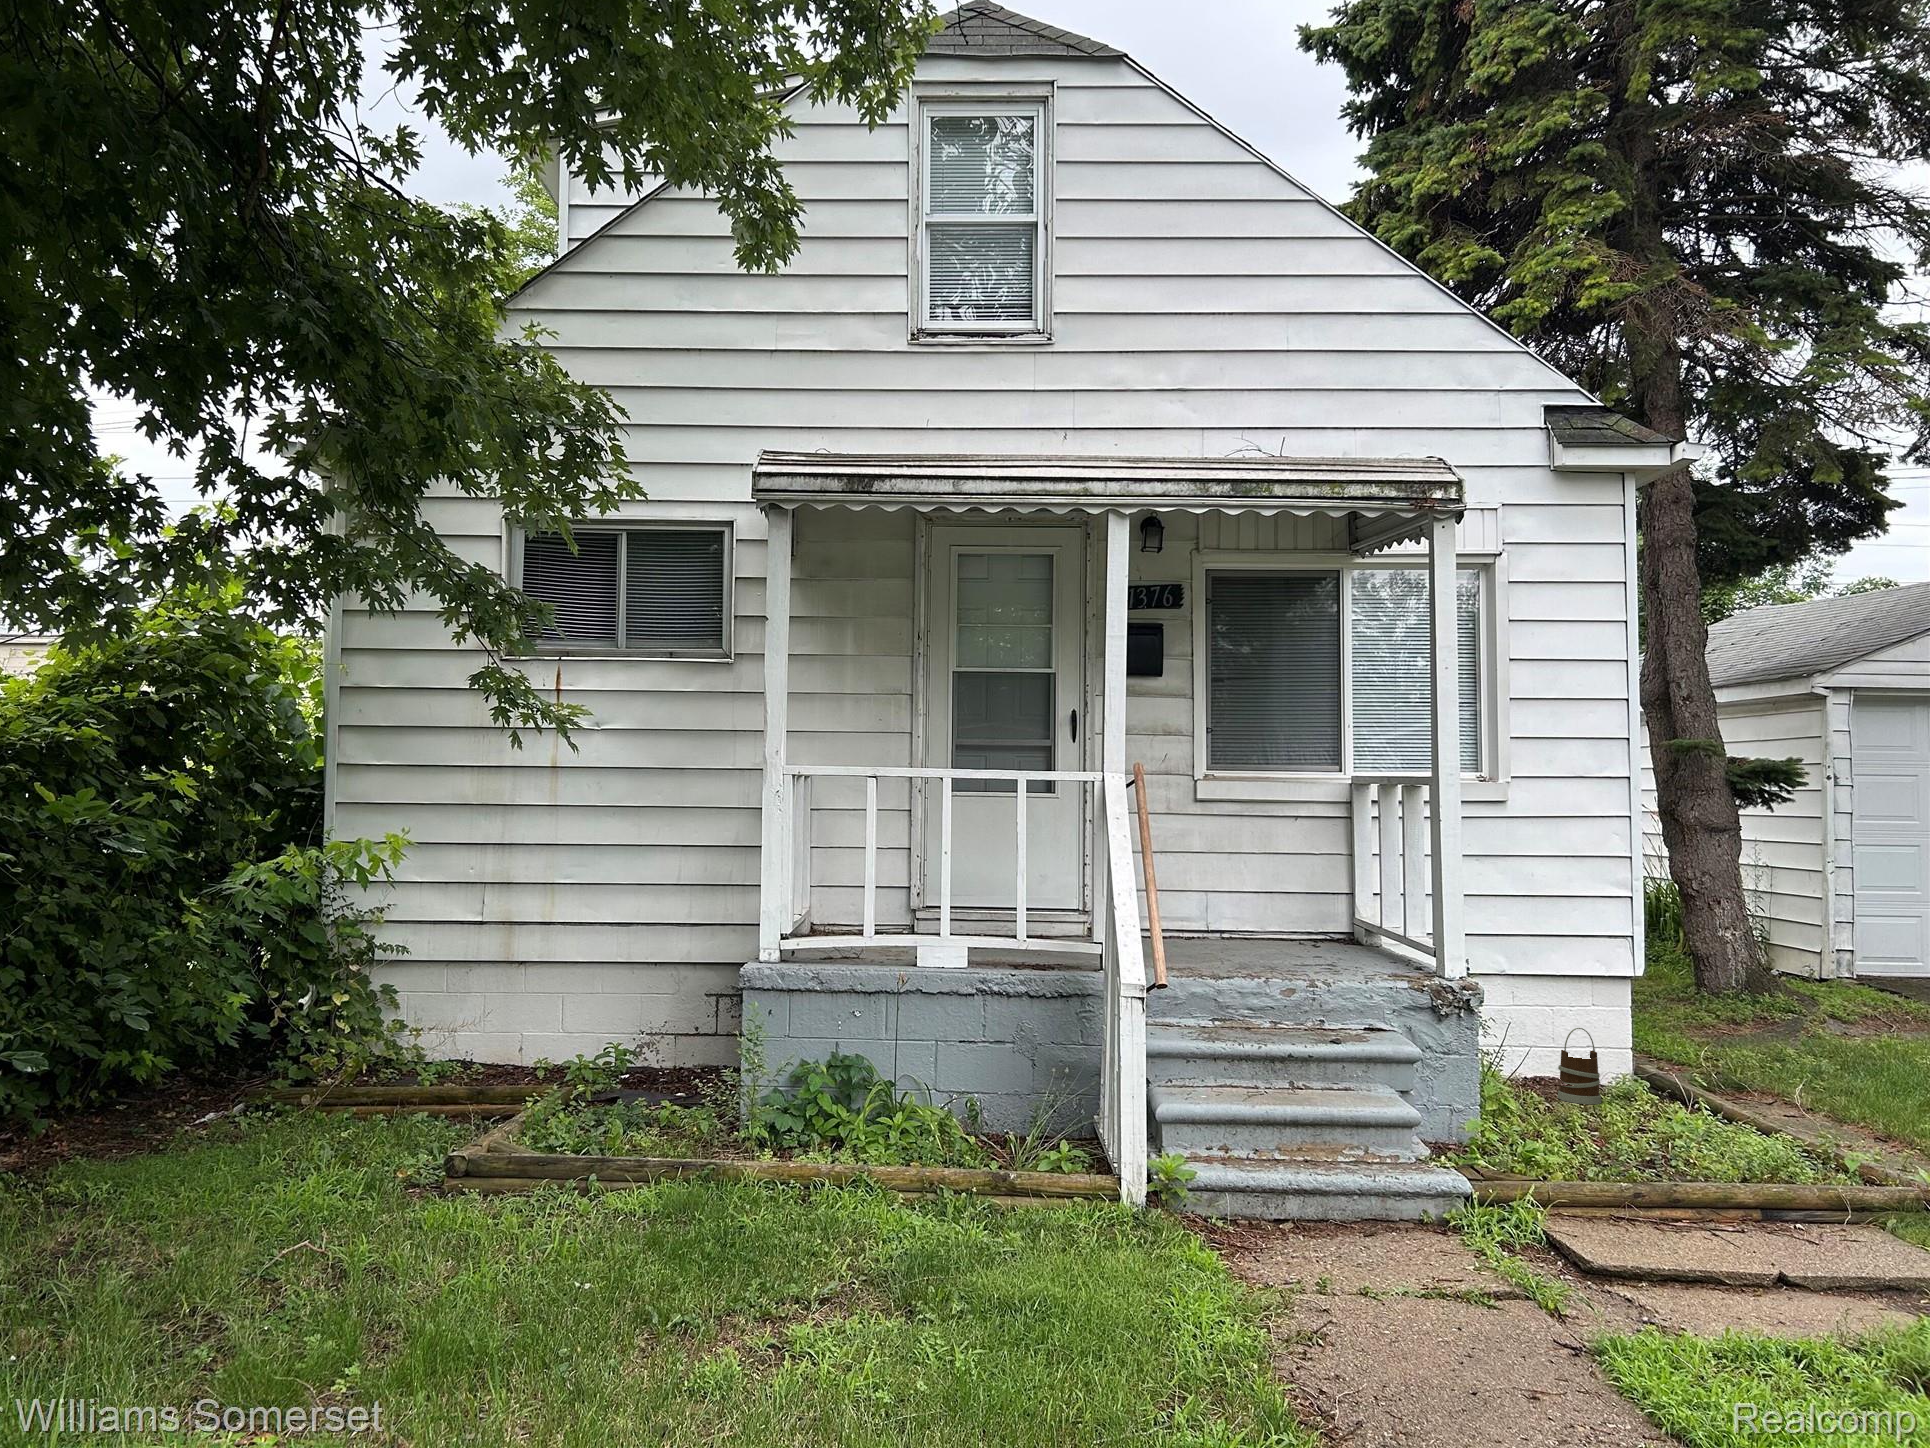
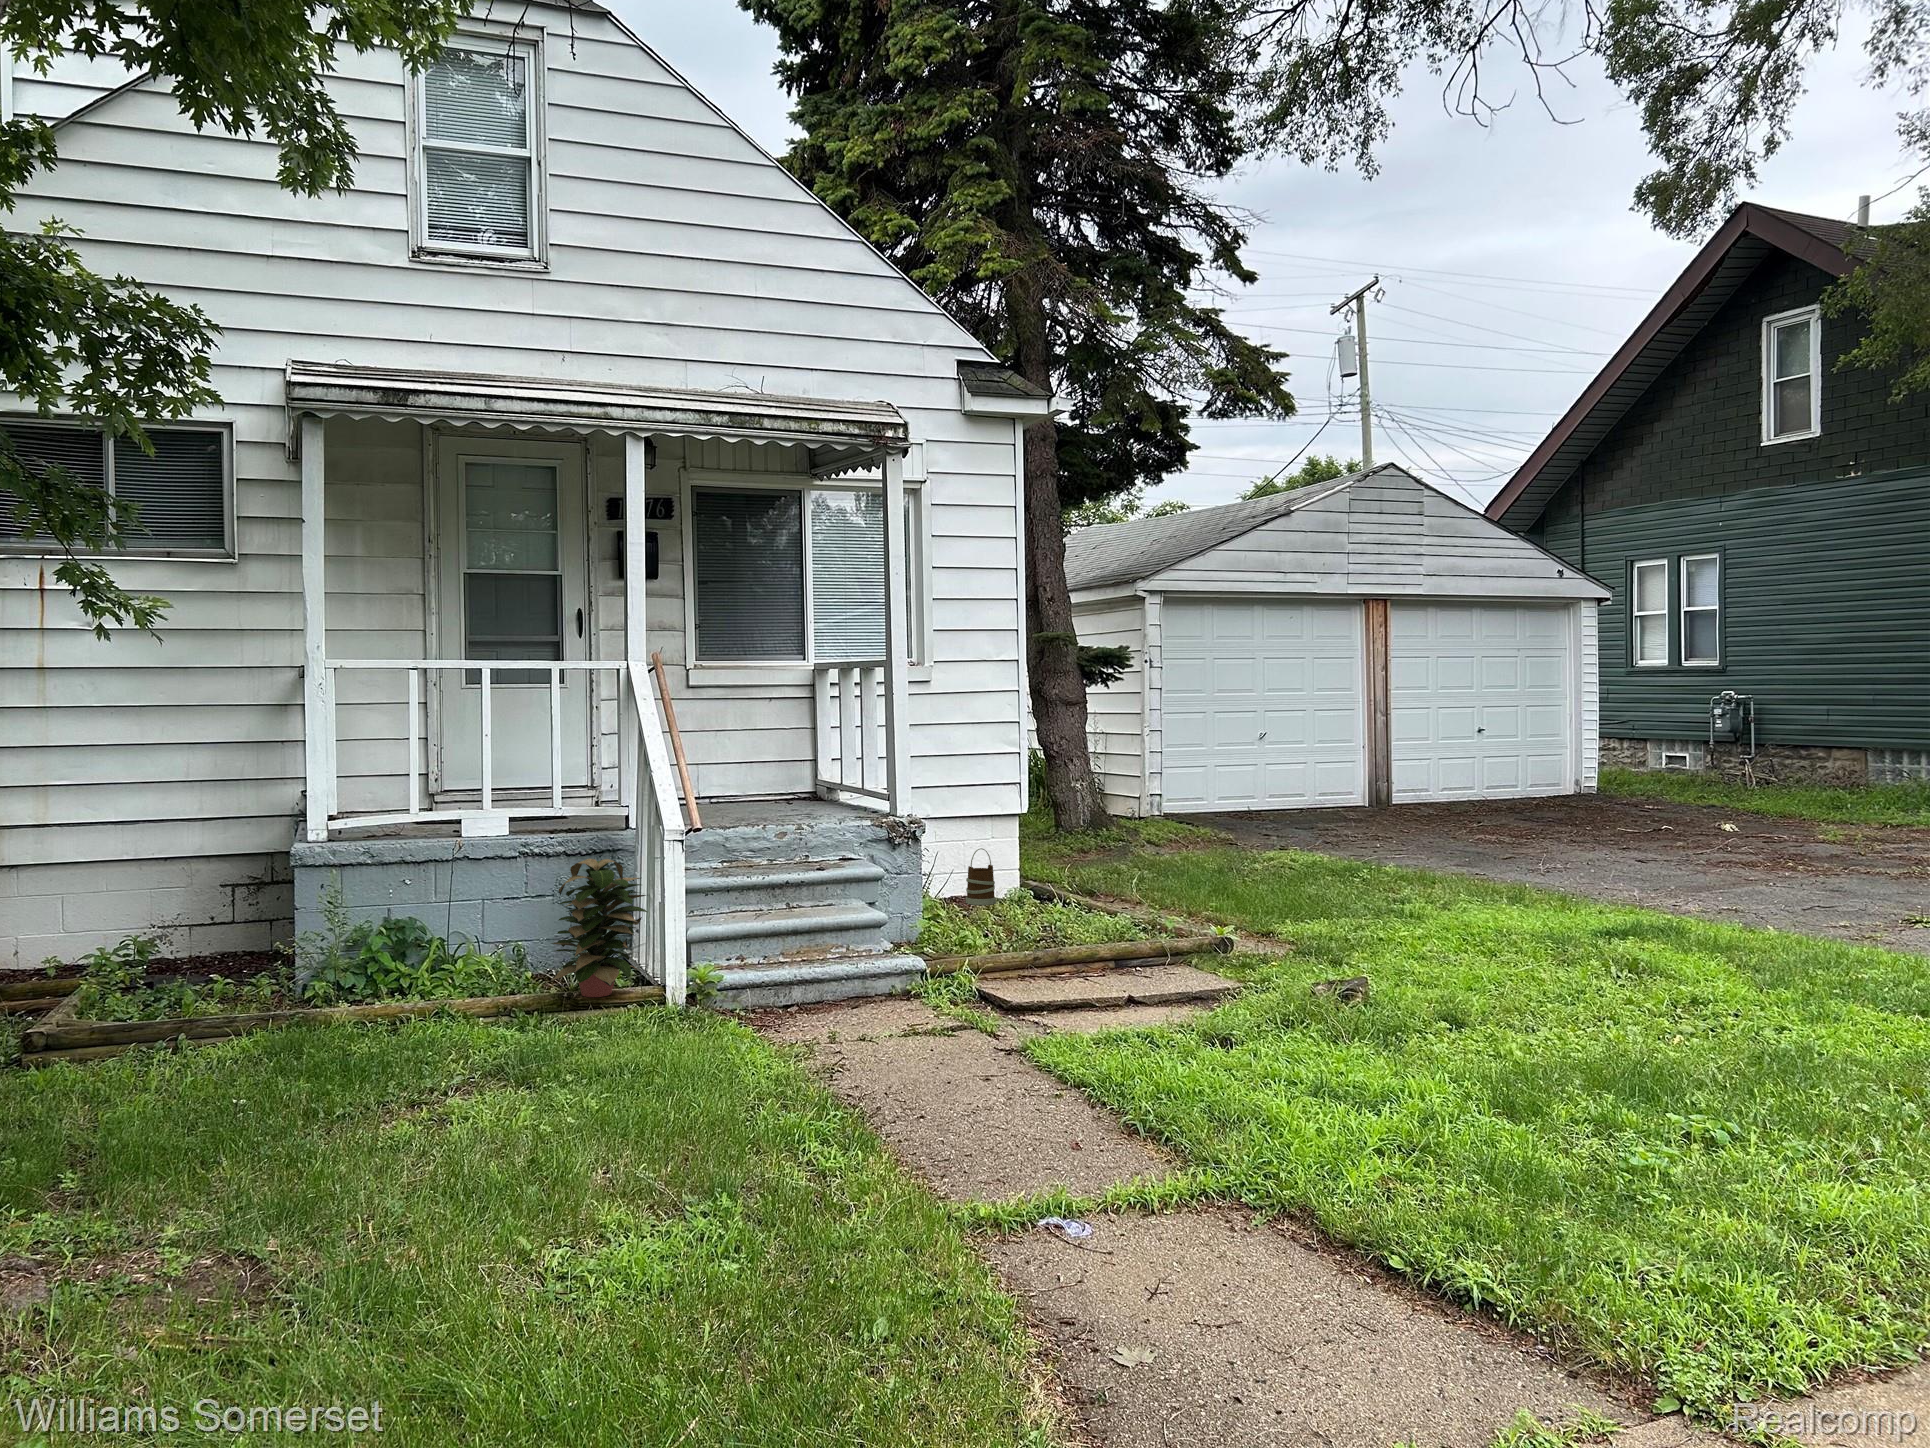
decorative plant: none [990,1004,1110,1174] -> present [550,859,647,997]

